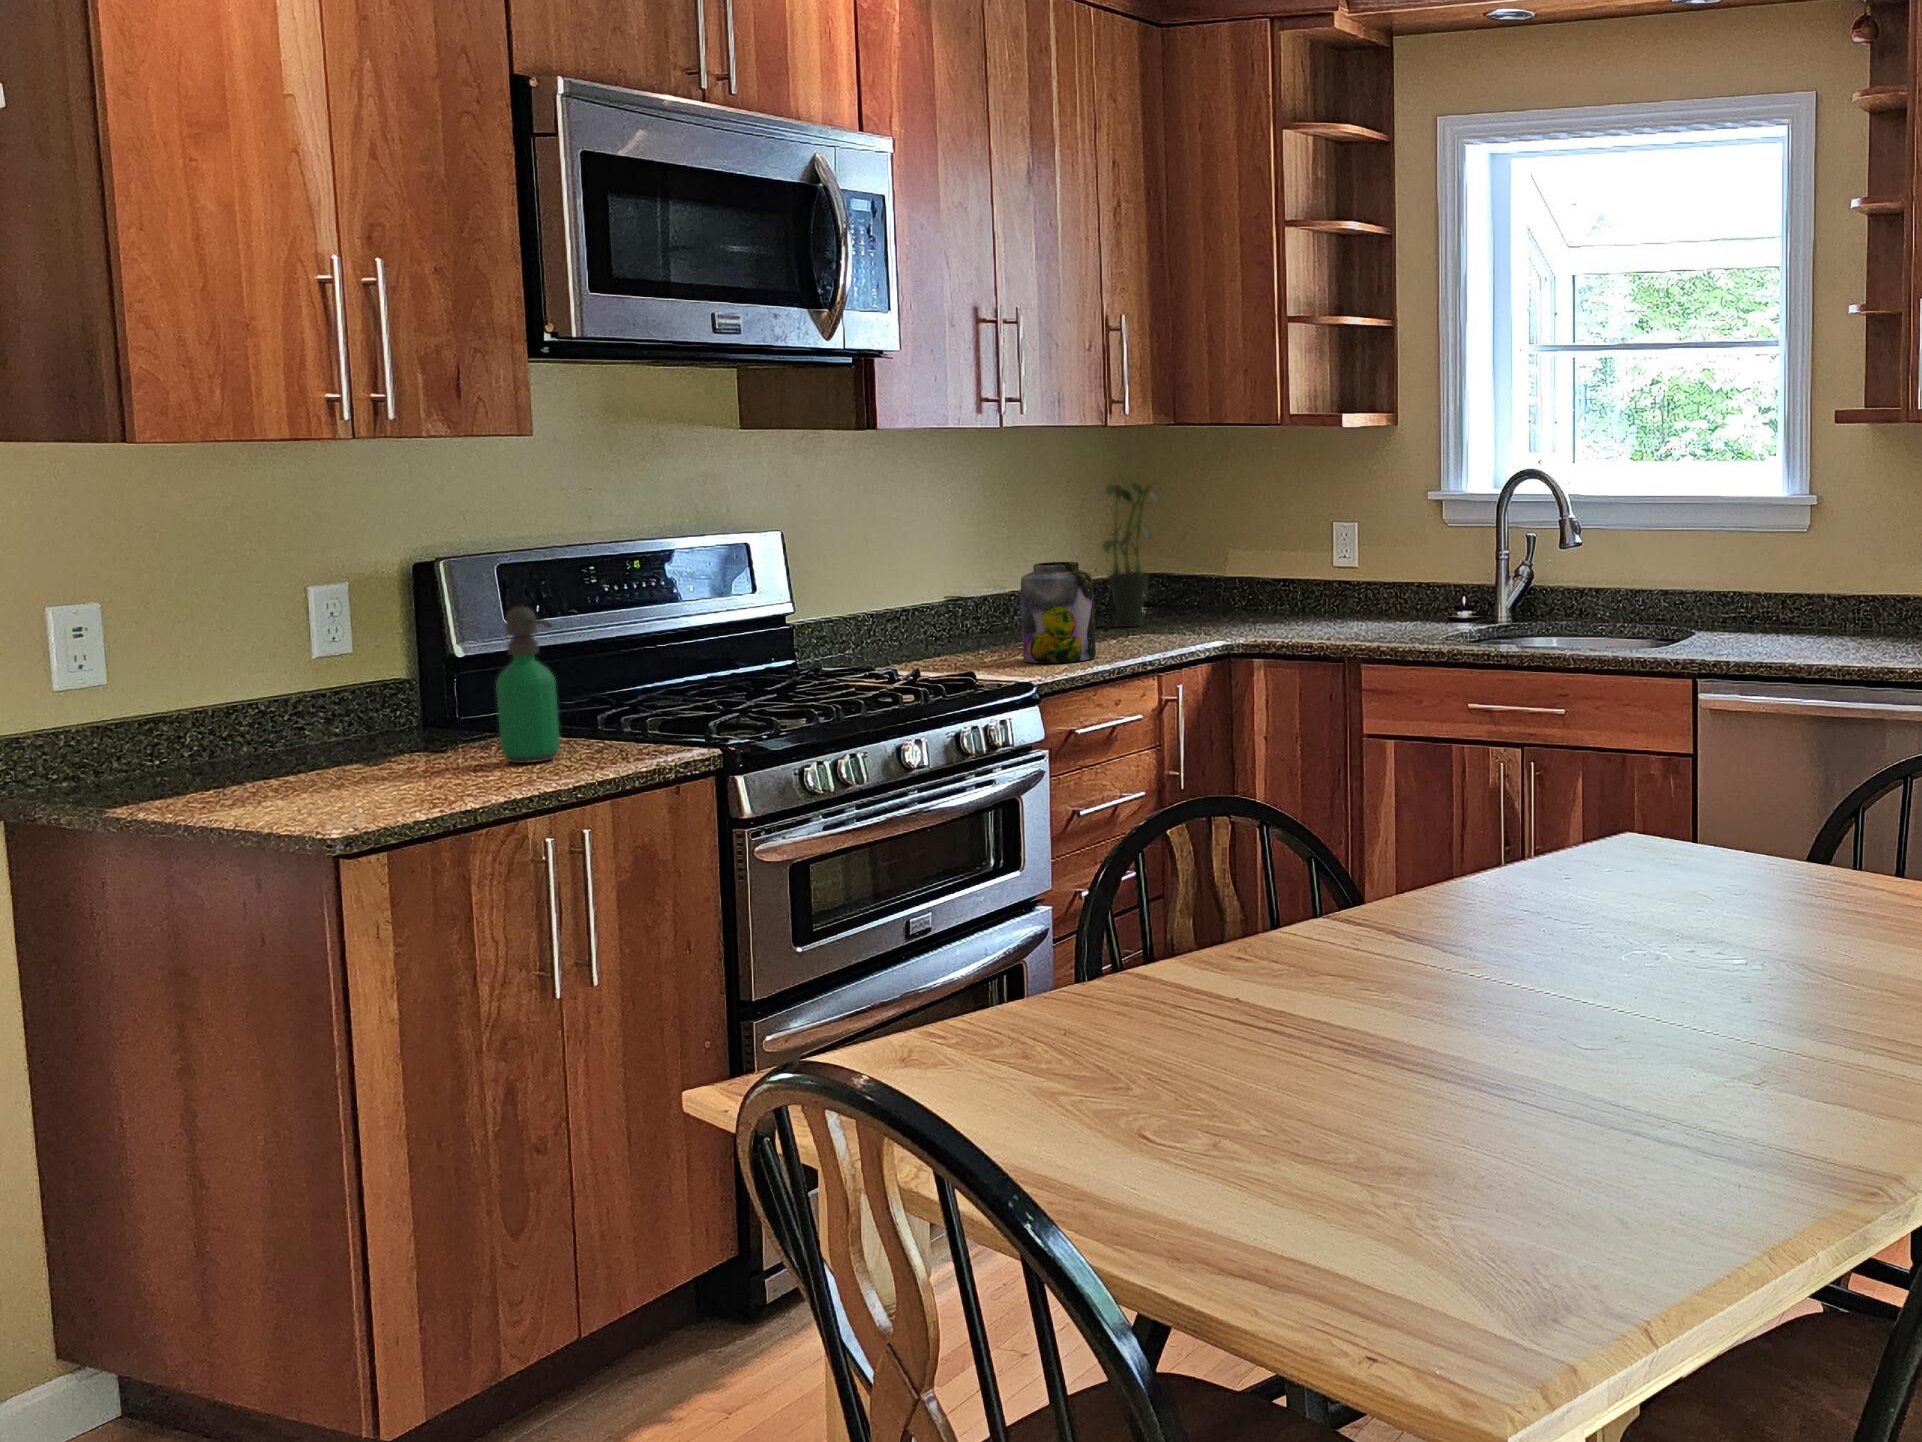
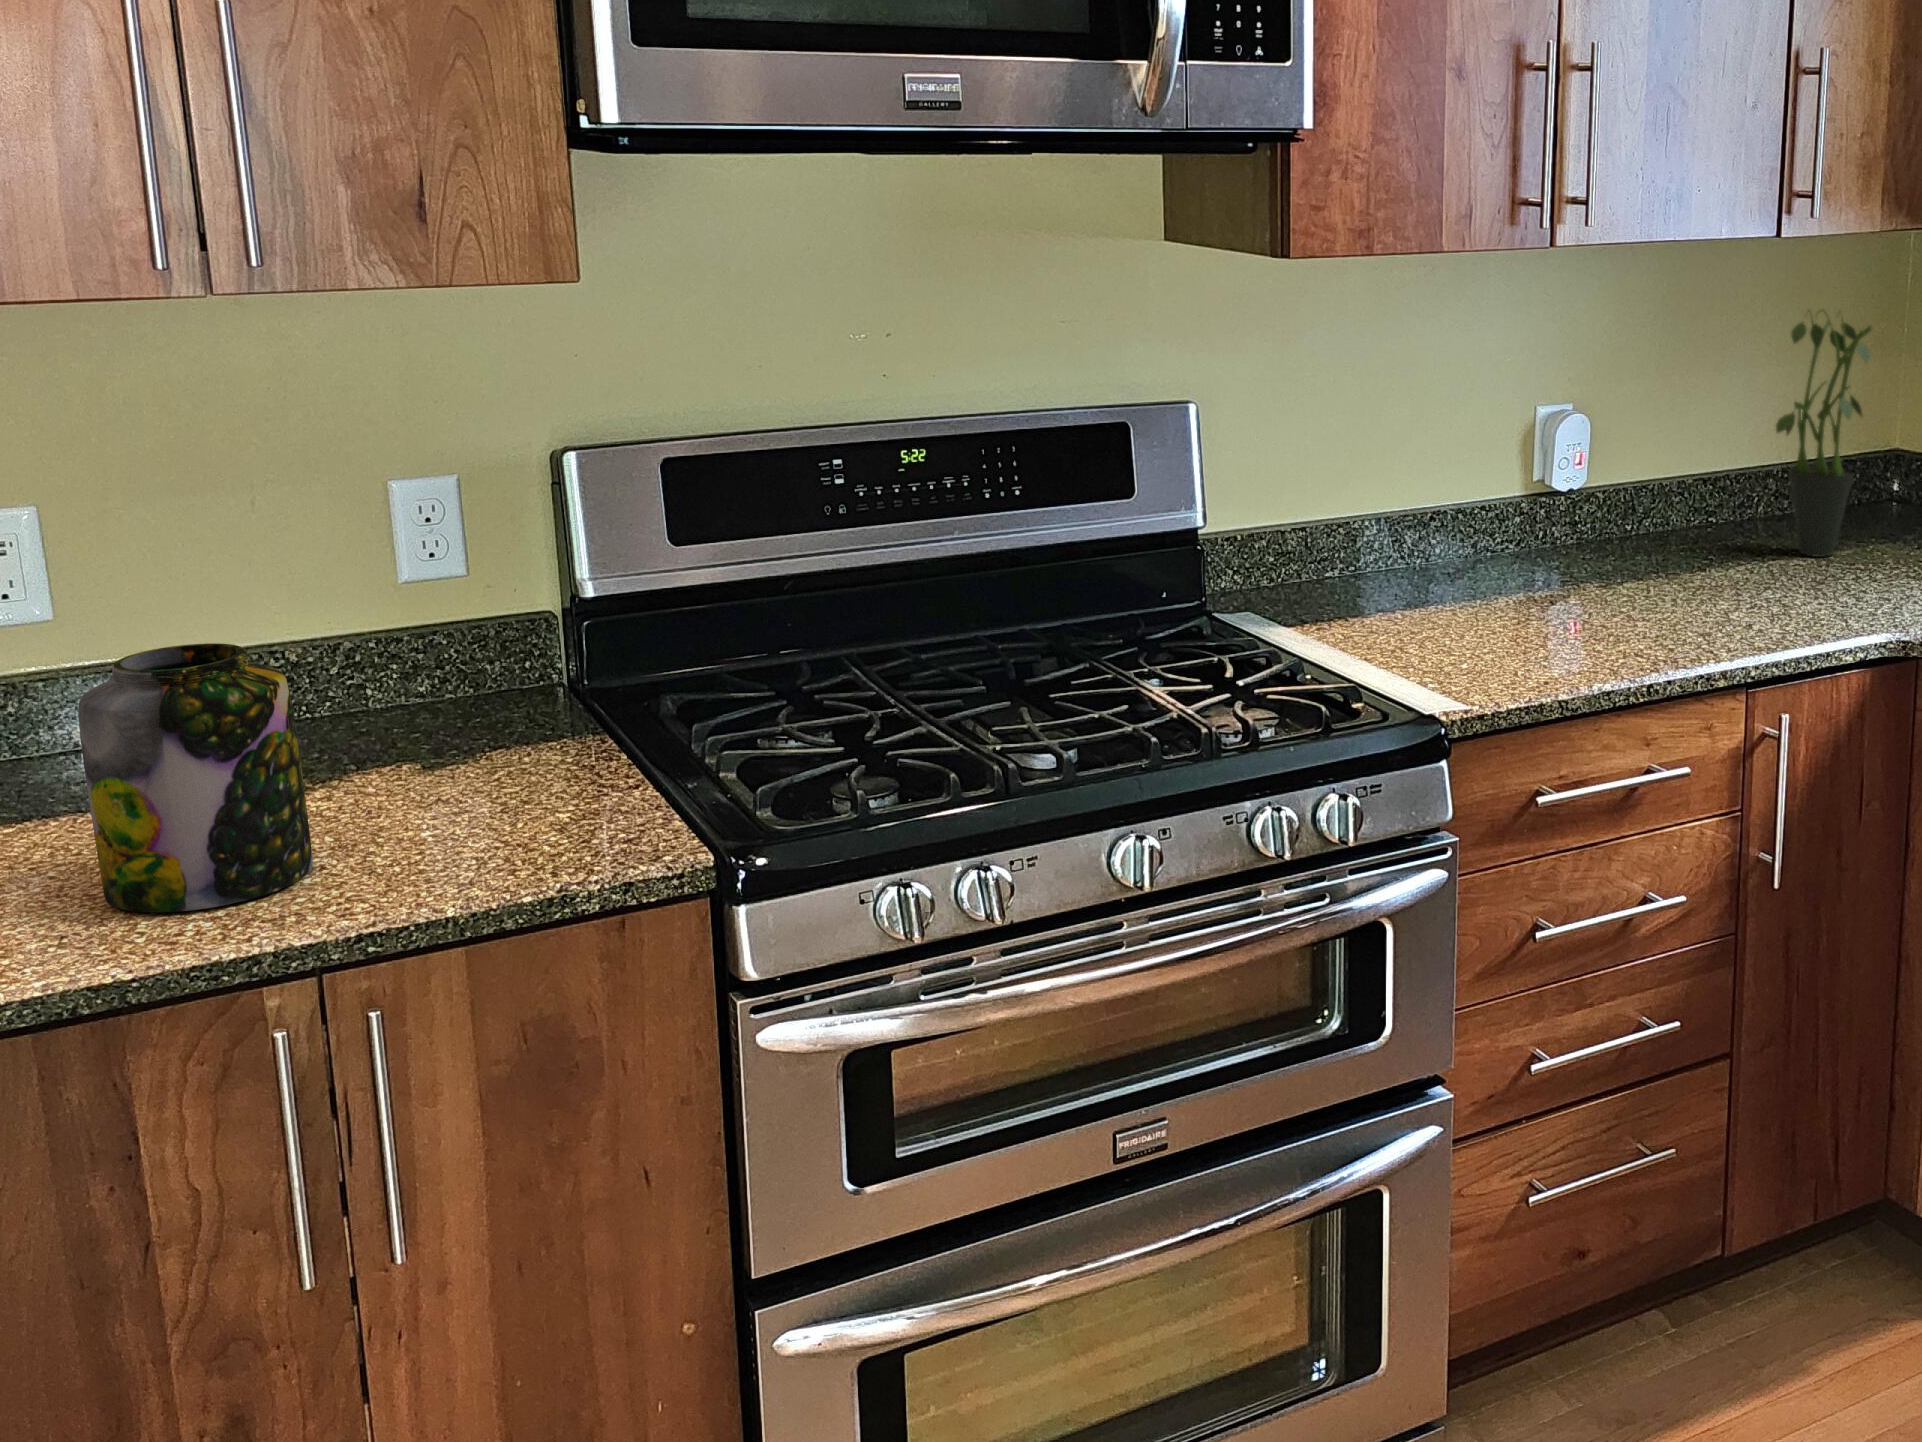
jar: present [1021,562,1096,663] -> present [78,643,313,912]
soap dispenser: present [496,607,560,763] -> none [411,583,516,836]

